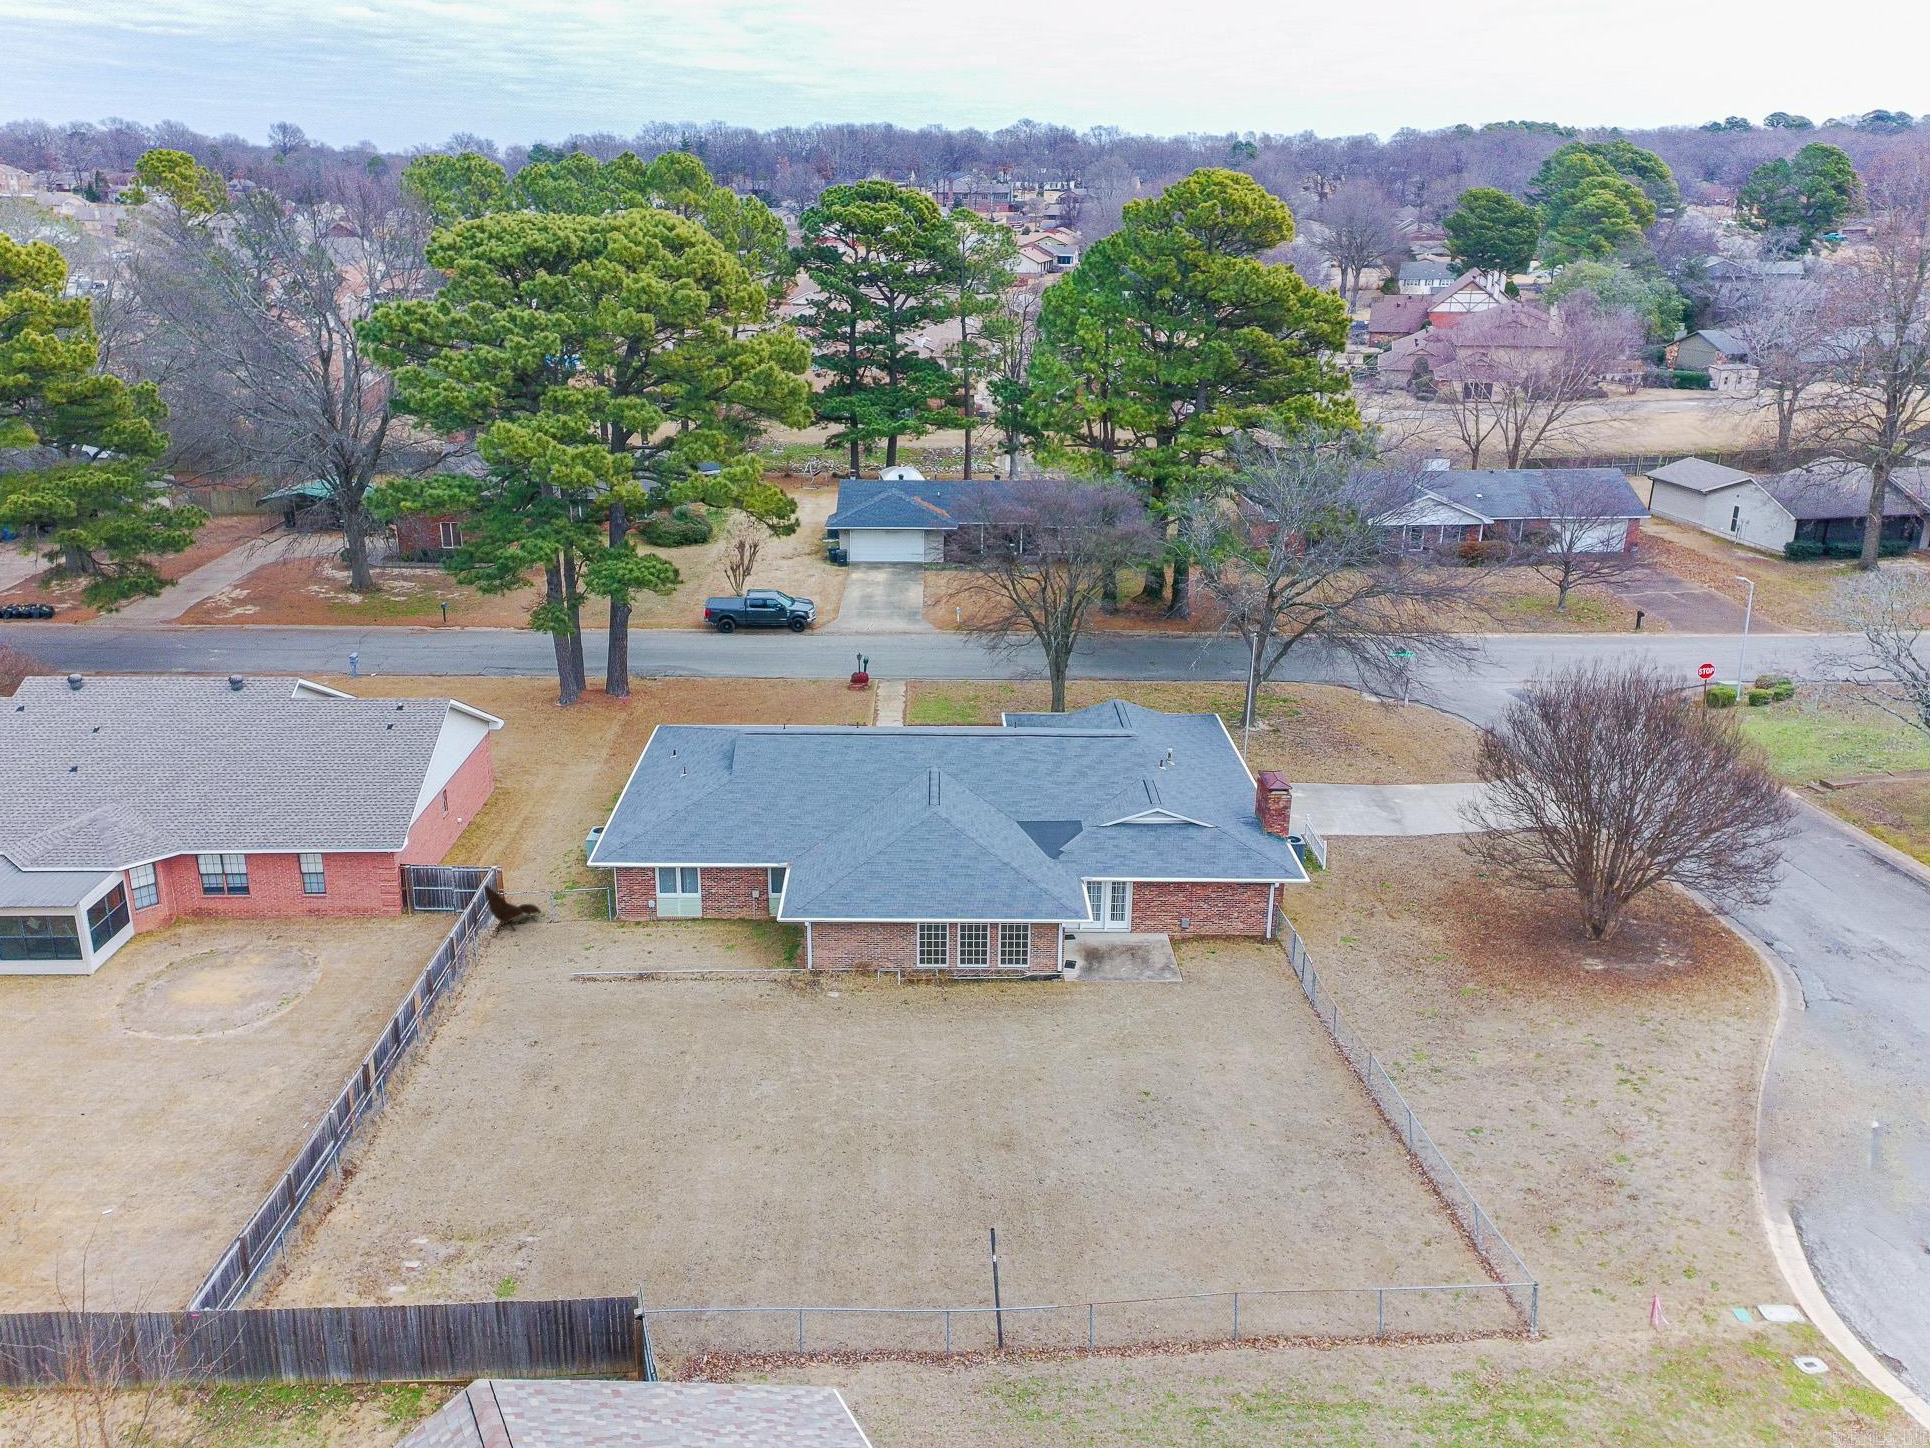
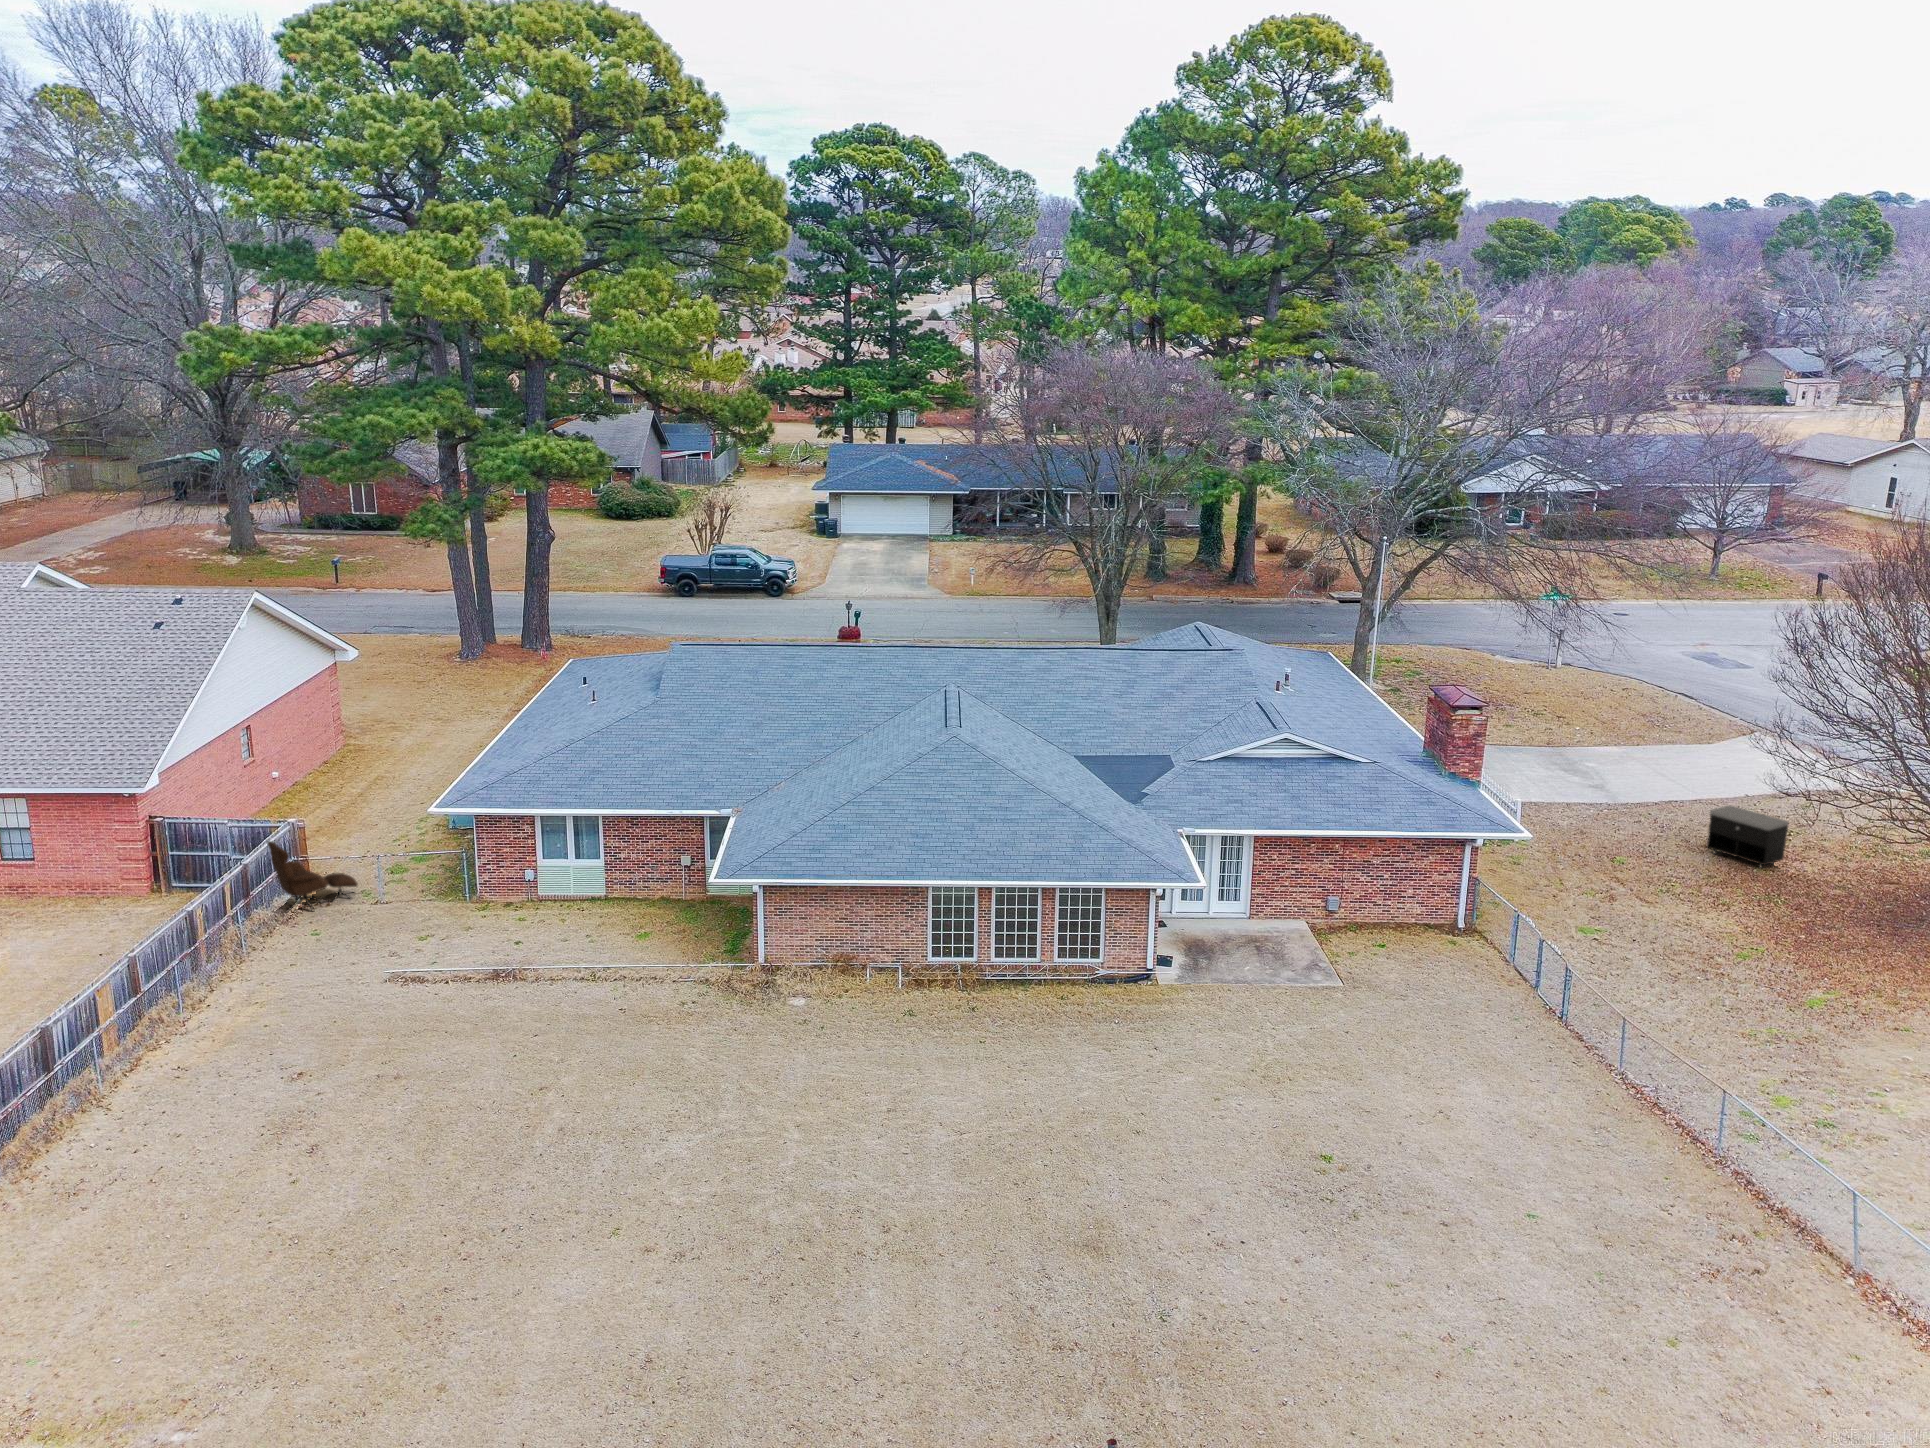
storage bench: none [1453,847,1505,892] -> present [1707,805,1789,867]

